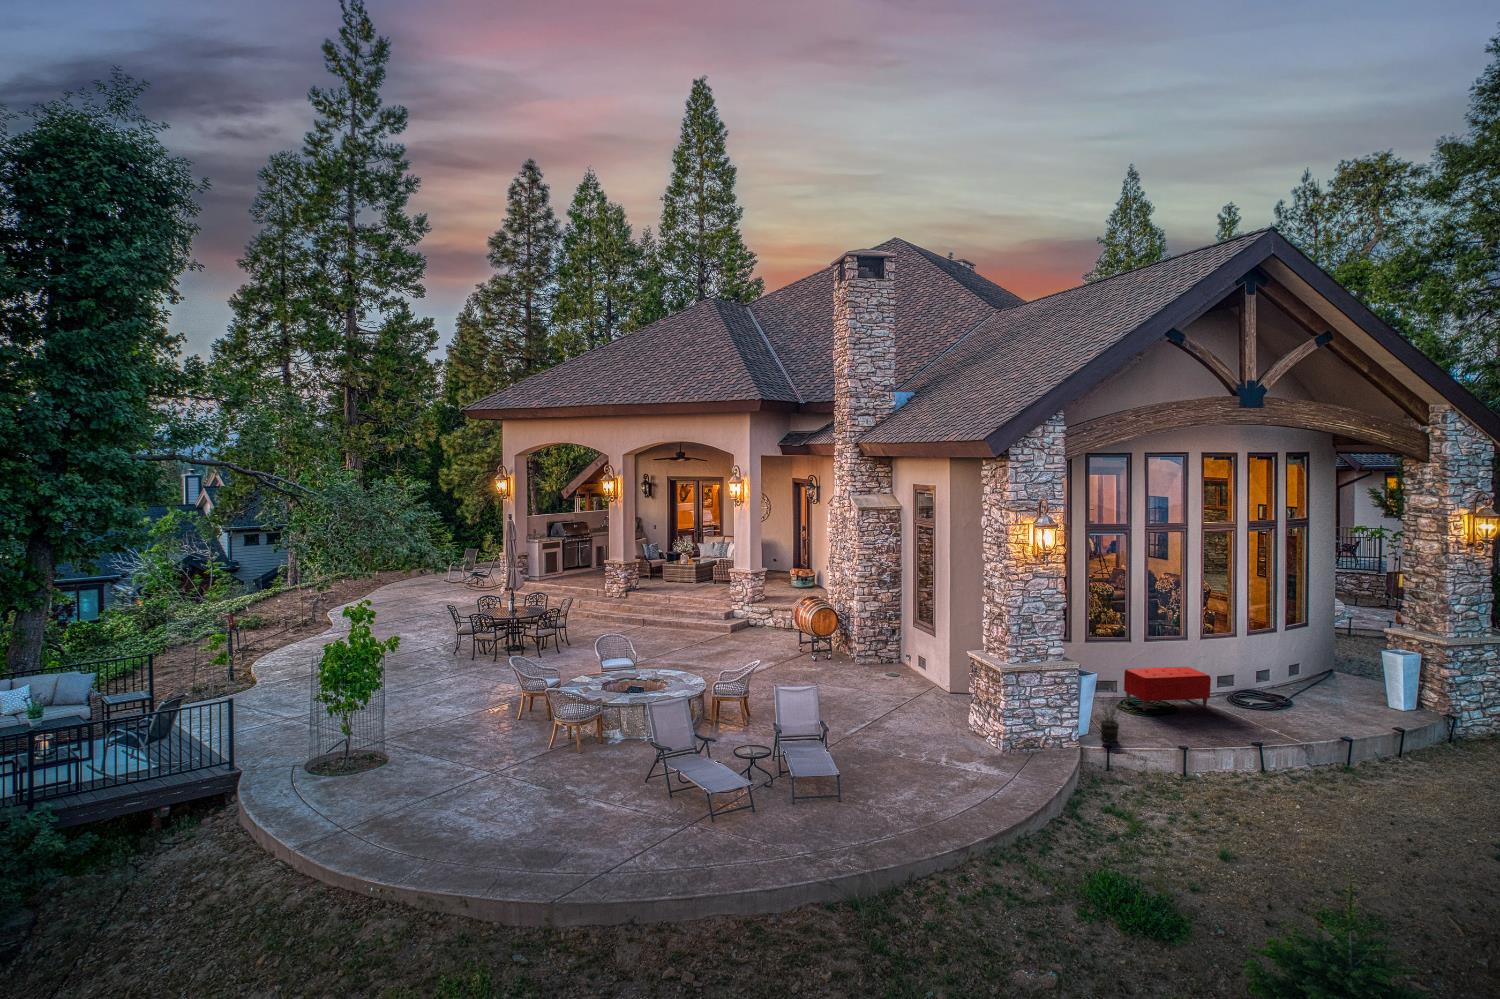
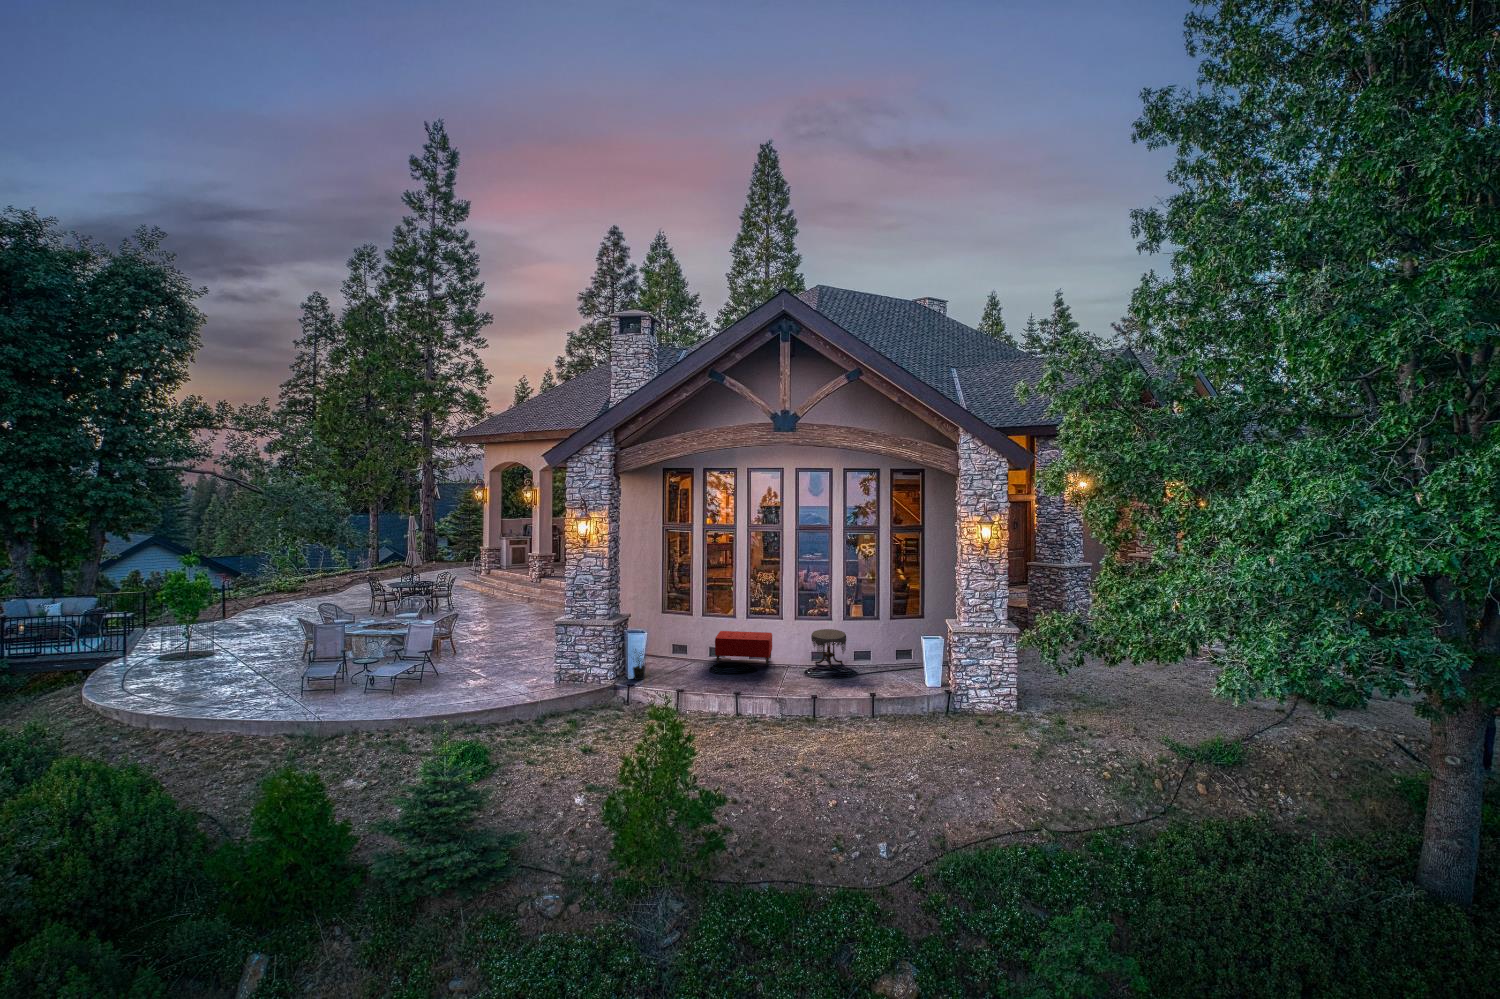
side table: none [1236,657,1289,706] -> present [811,629,846,669]

